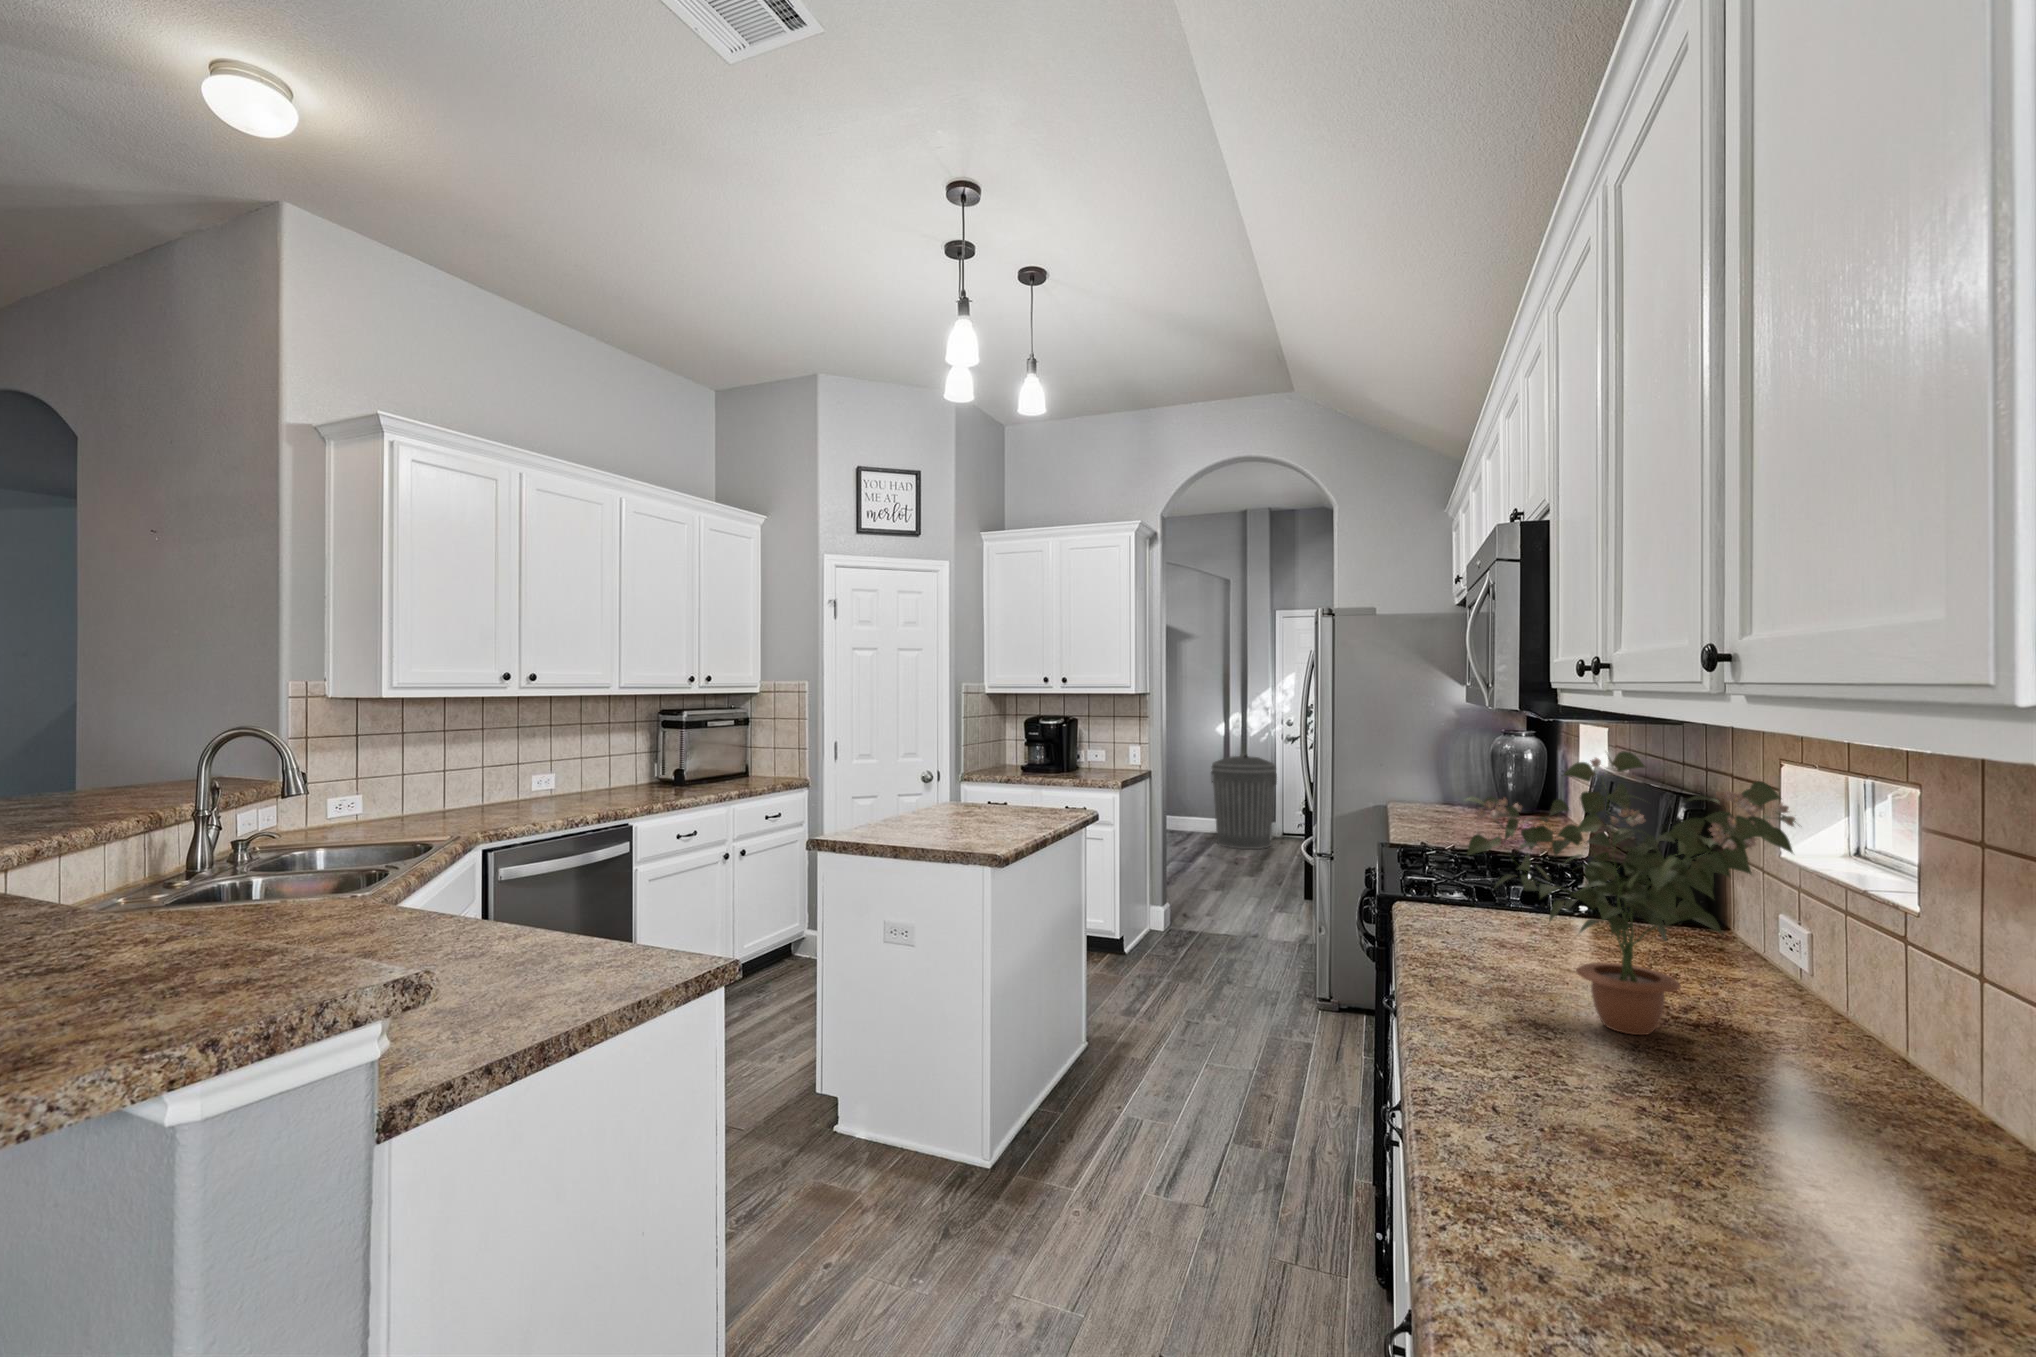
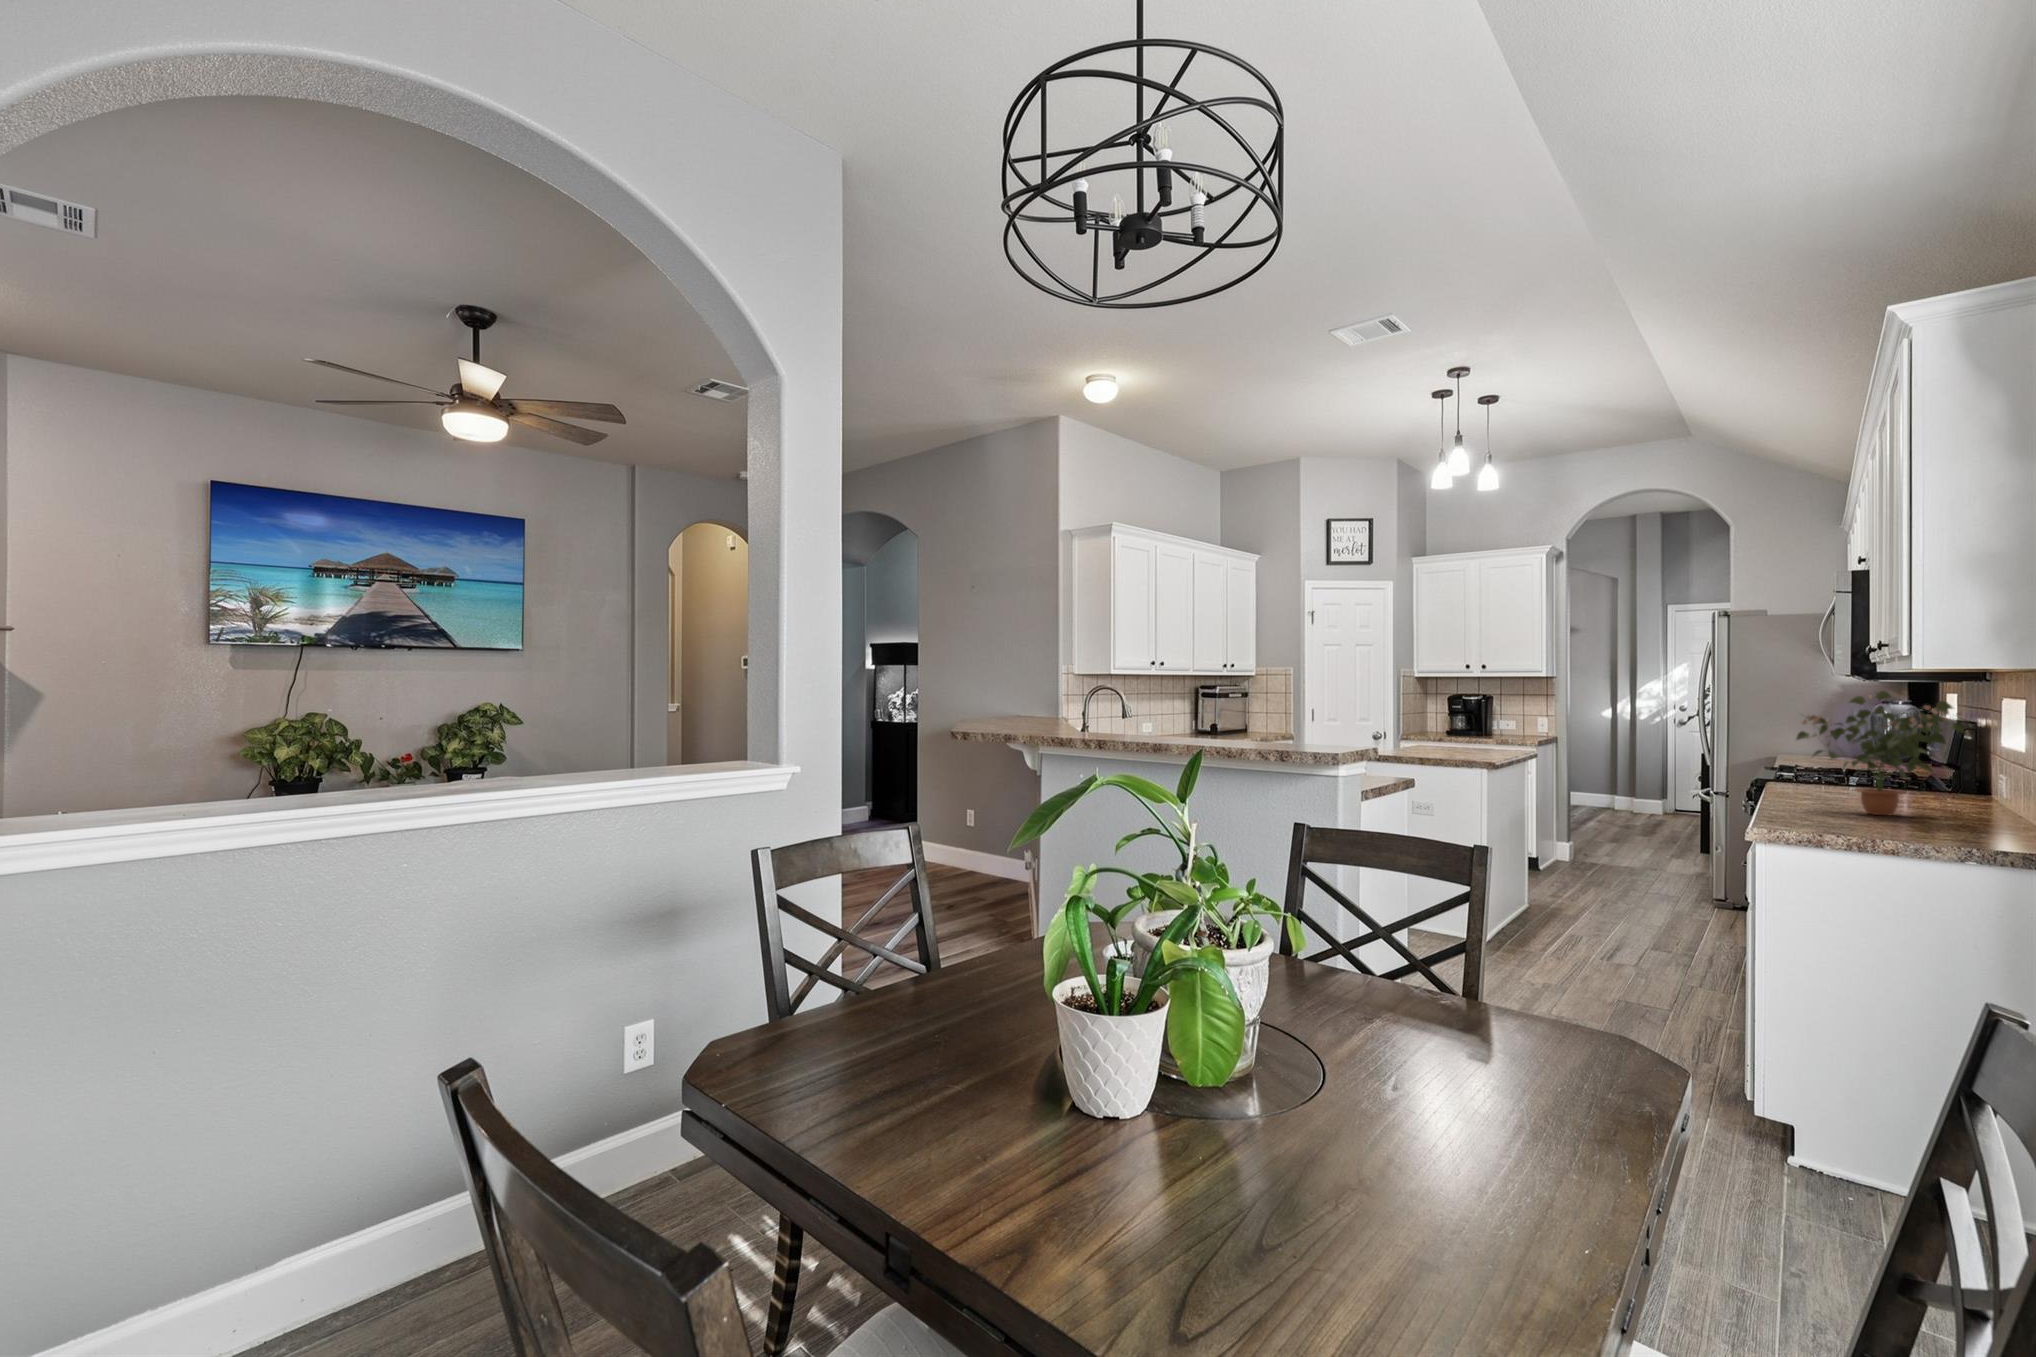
trash can: present [1211,754,1277,849] -> none [1599,734,1669,819]

